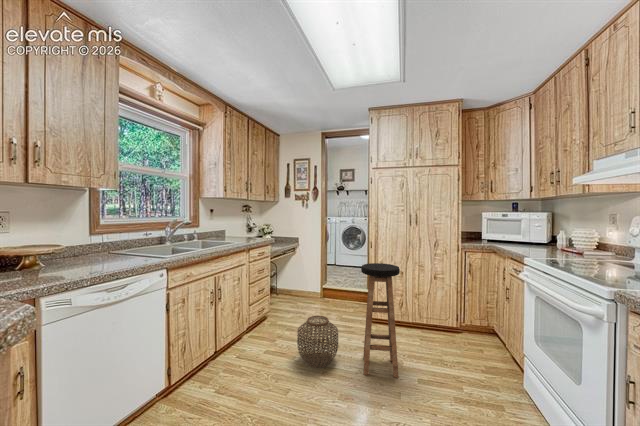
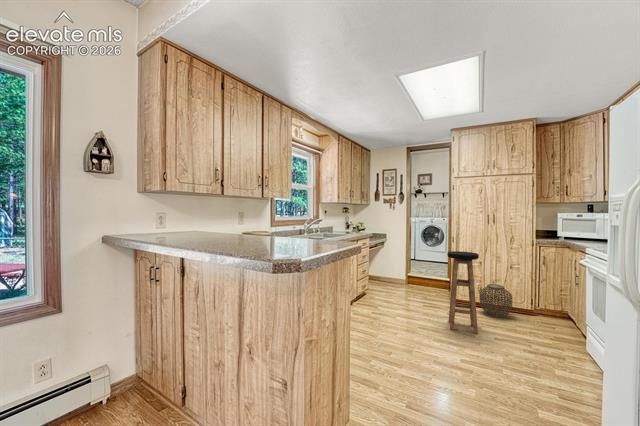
woven basket: present [297,316,338,368] -> present [480,284,512,317]

